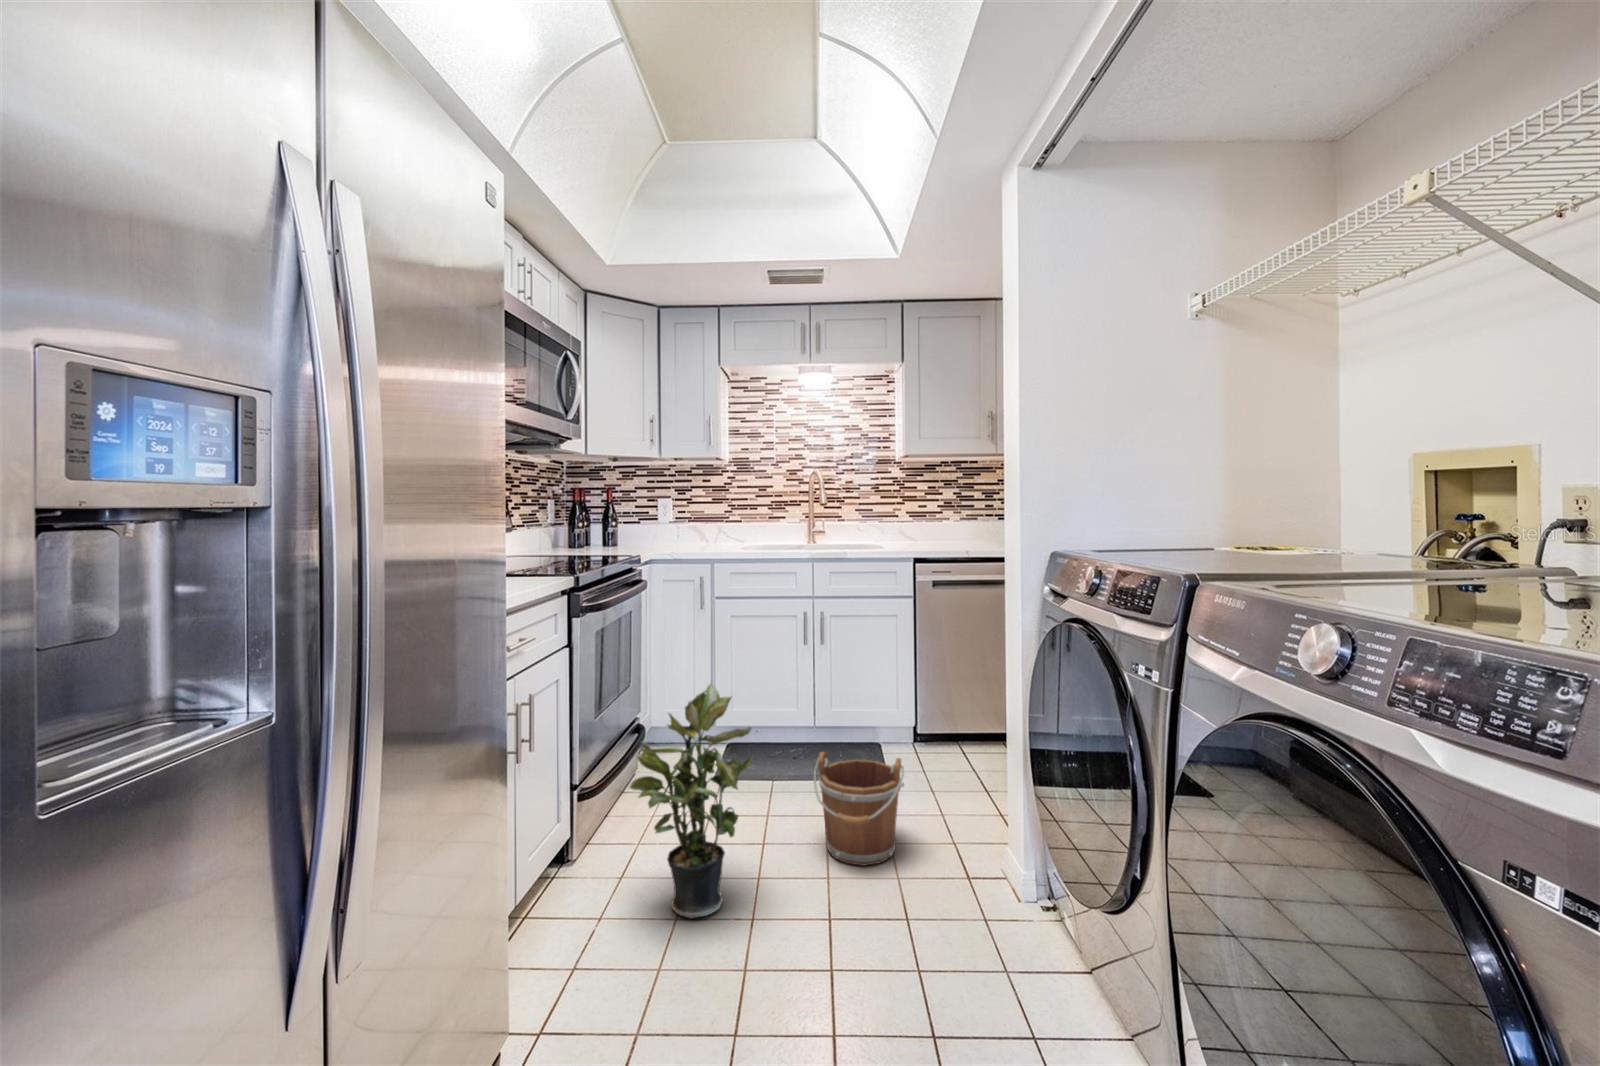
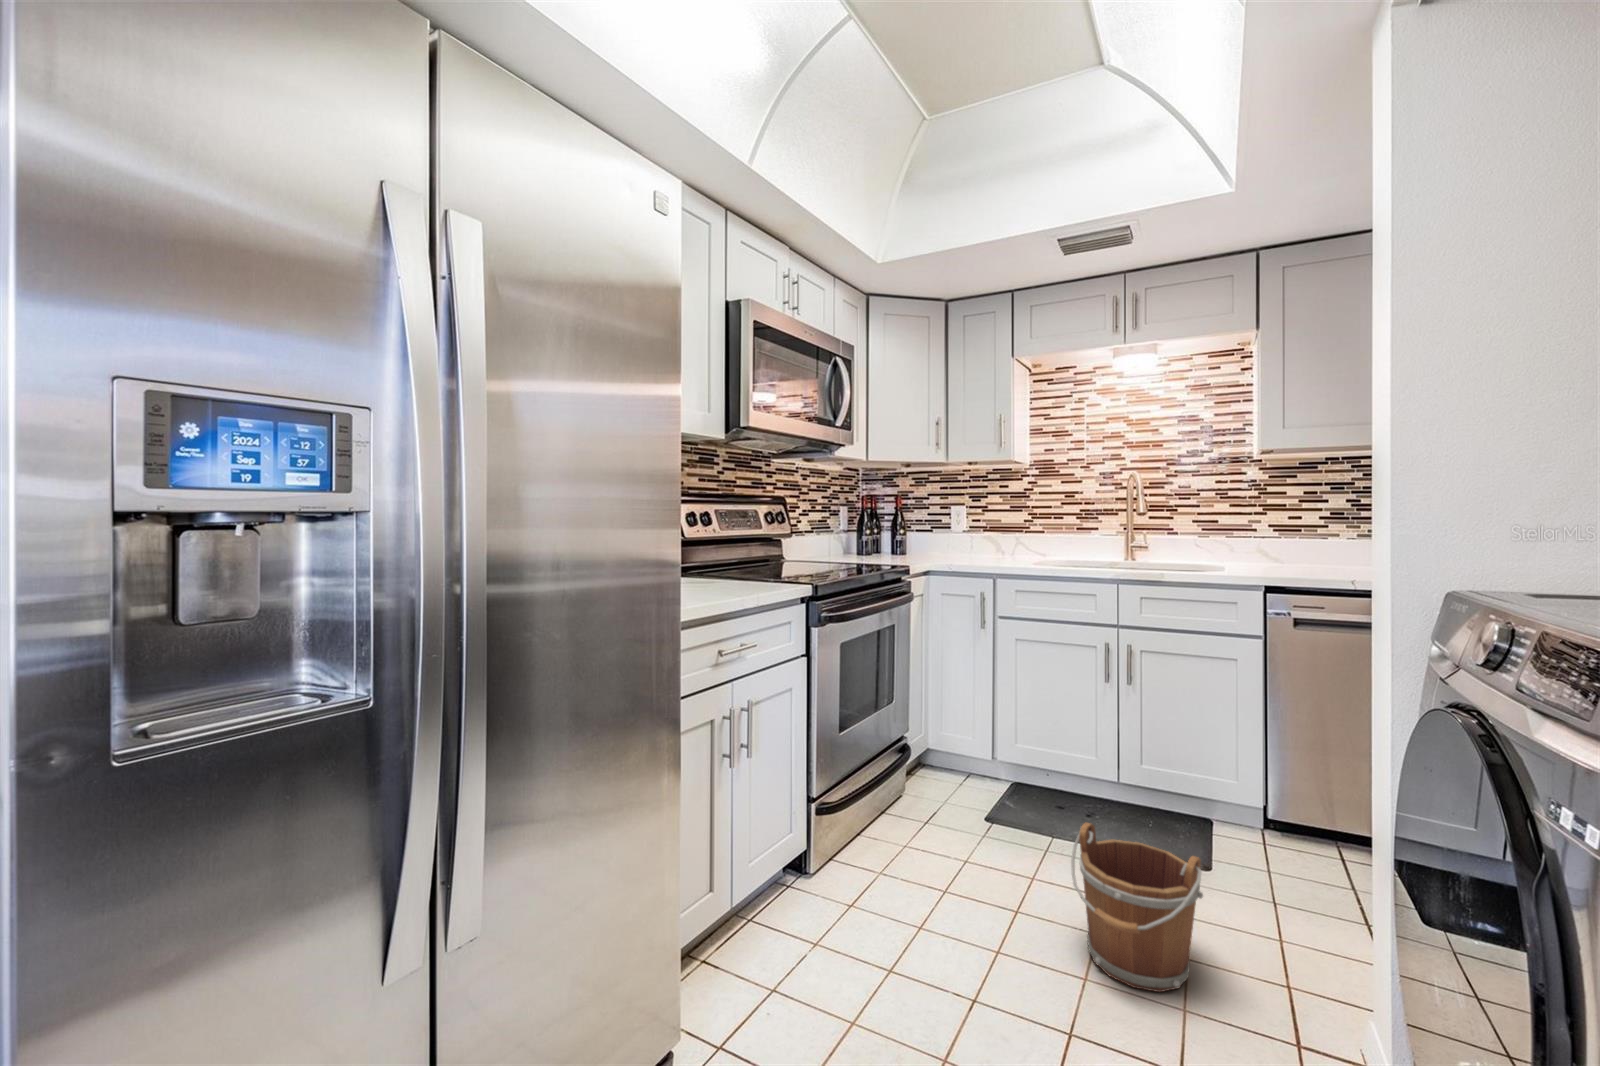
potted plant: present [630,684,752,918] -> none [838,716,978,983]

